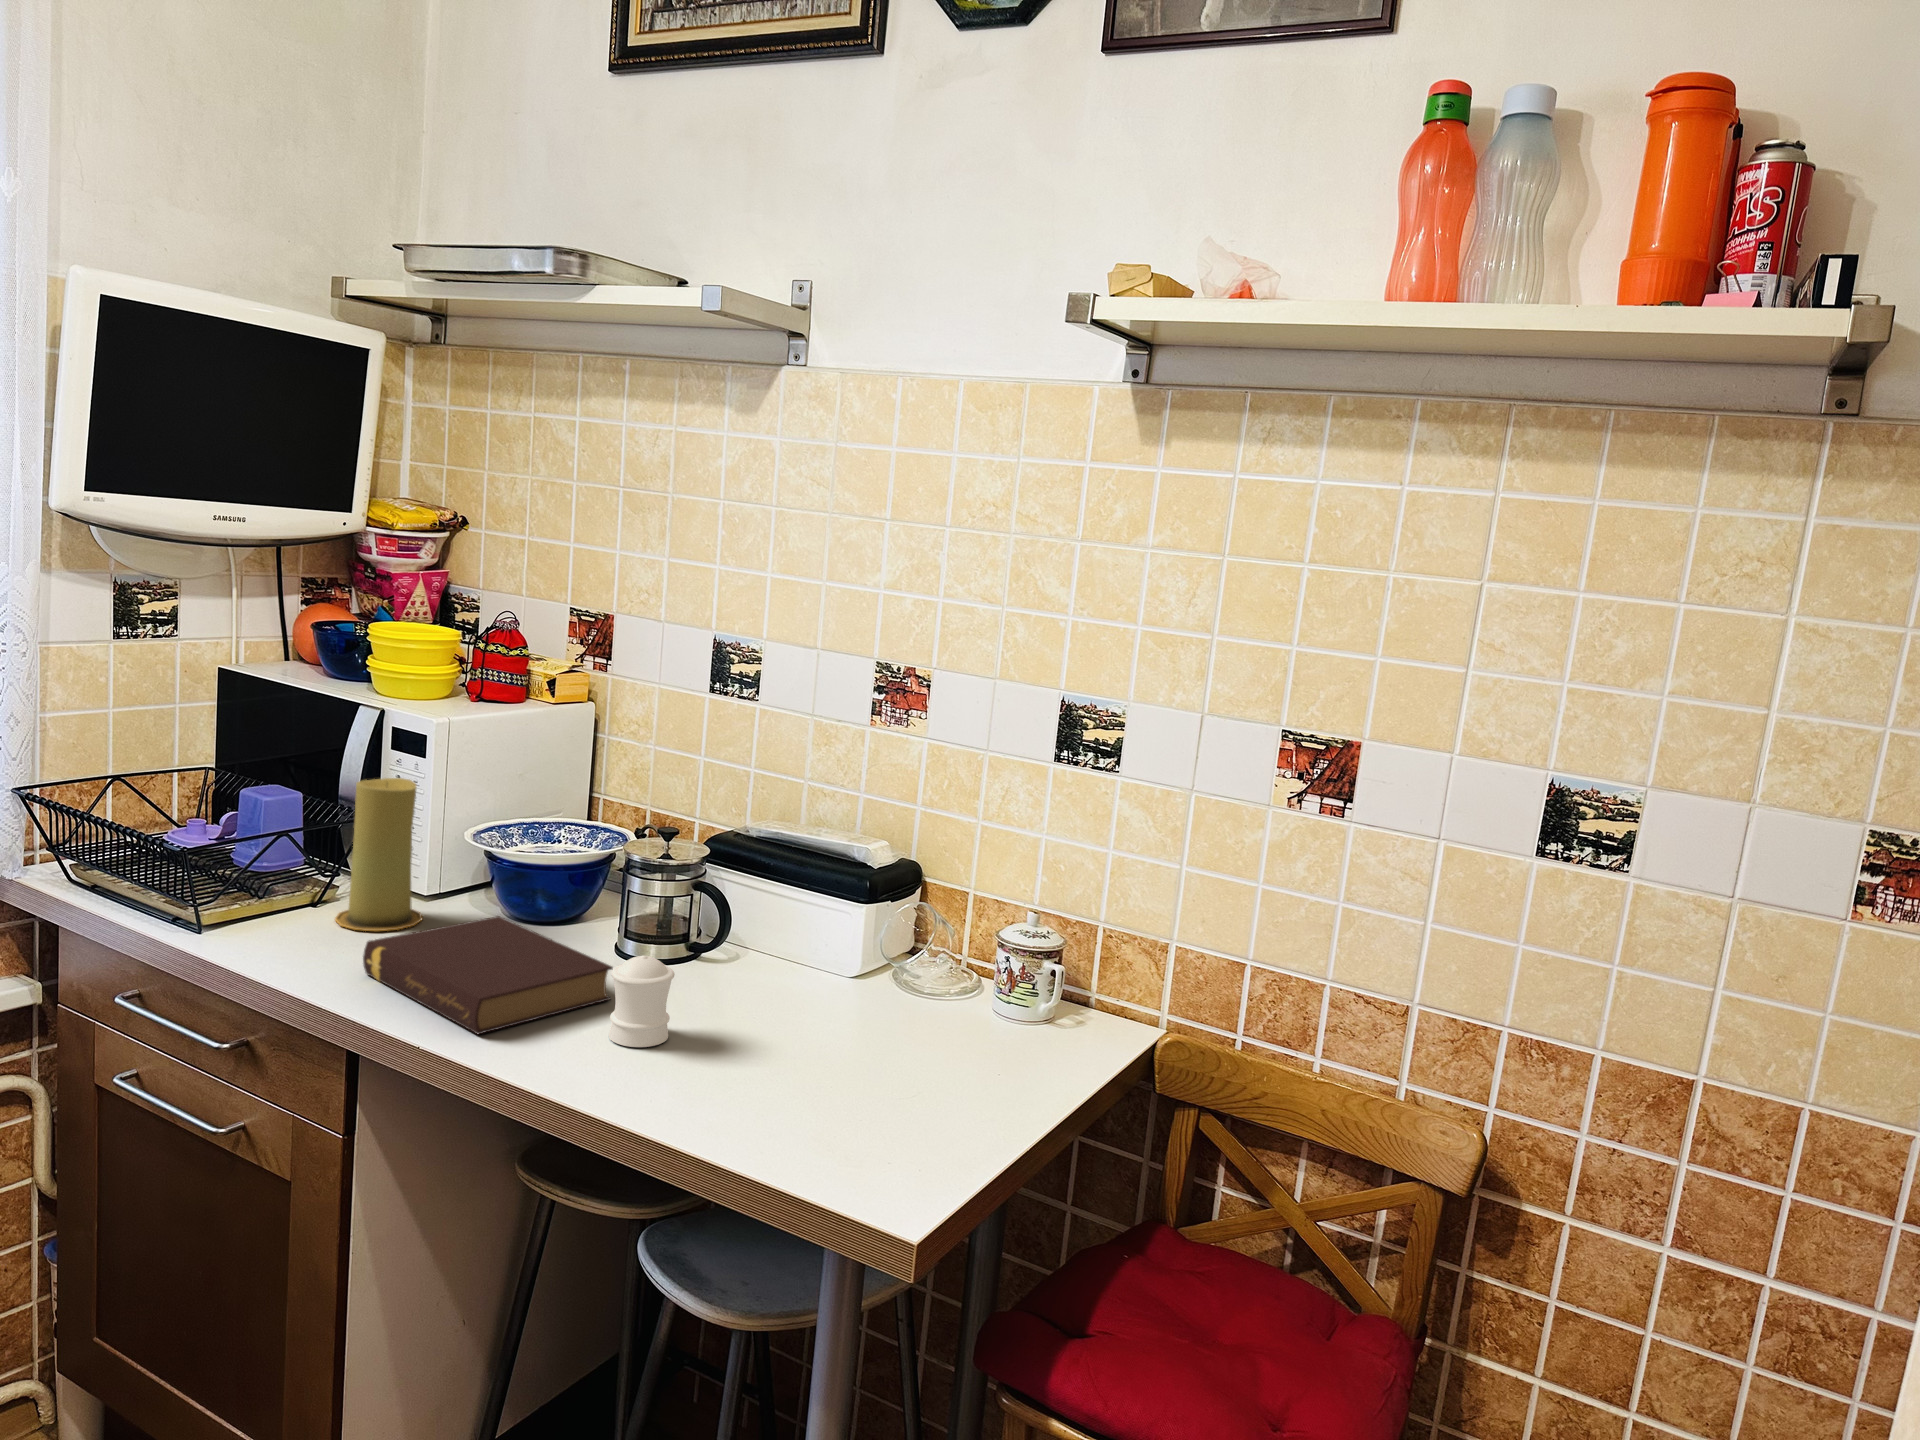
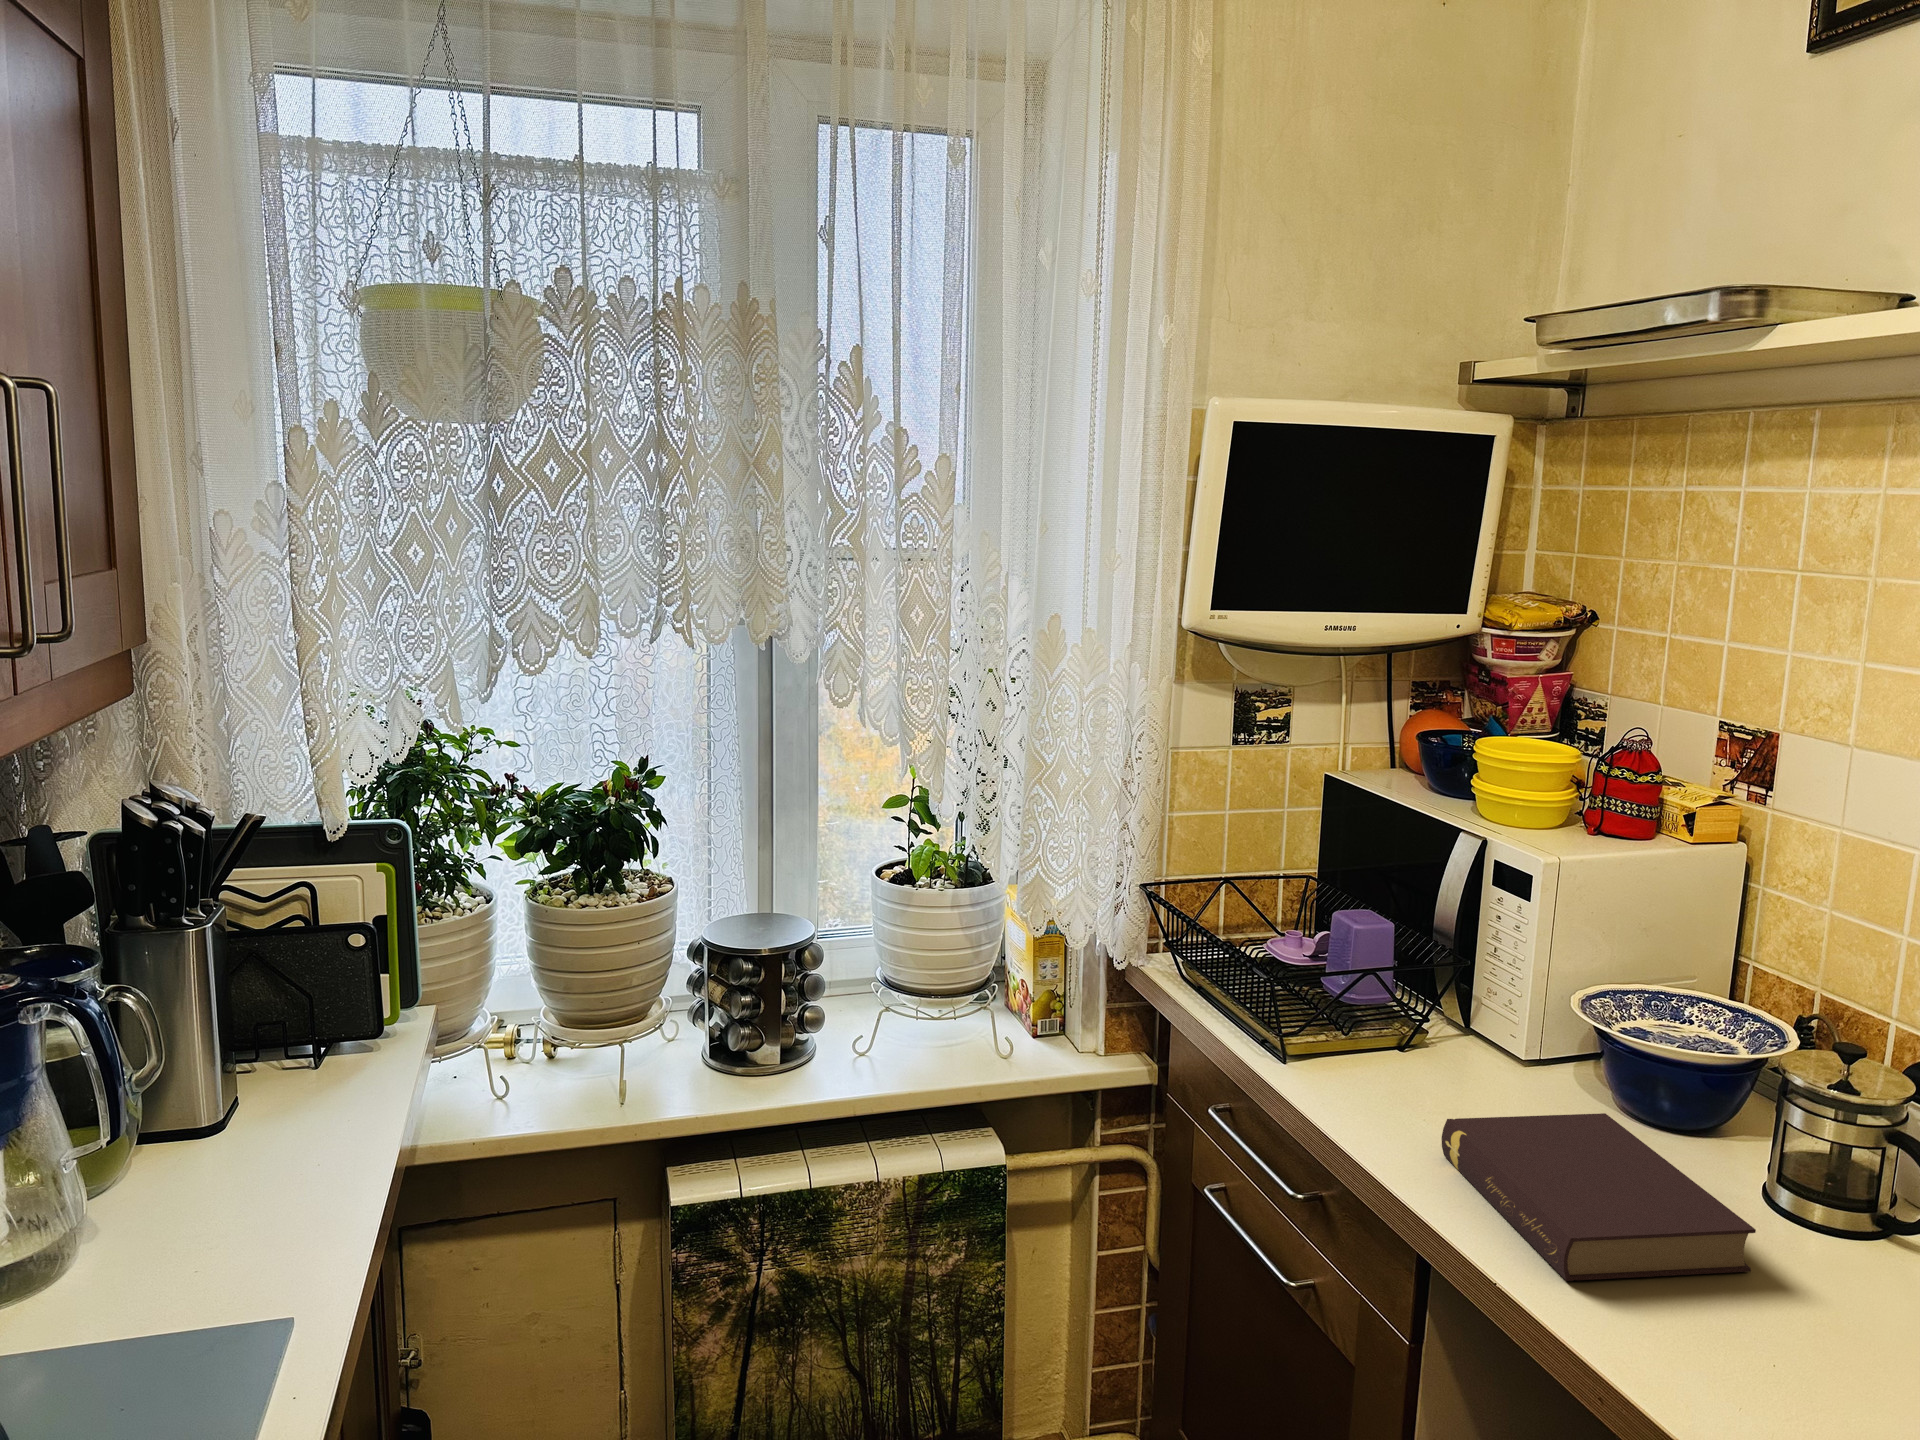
candle: present [335,778,422,931] -> none [1418,923,1515,1100]
salt shaker: present [609,955,675,1047] -> none [1744,1237,1850,1370]

